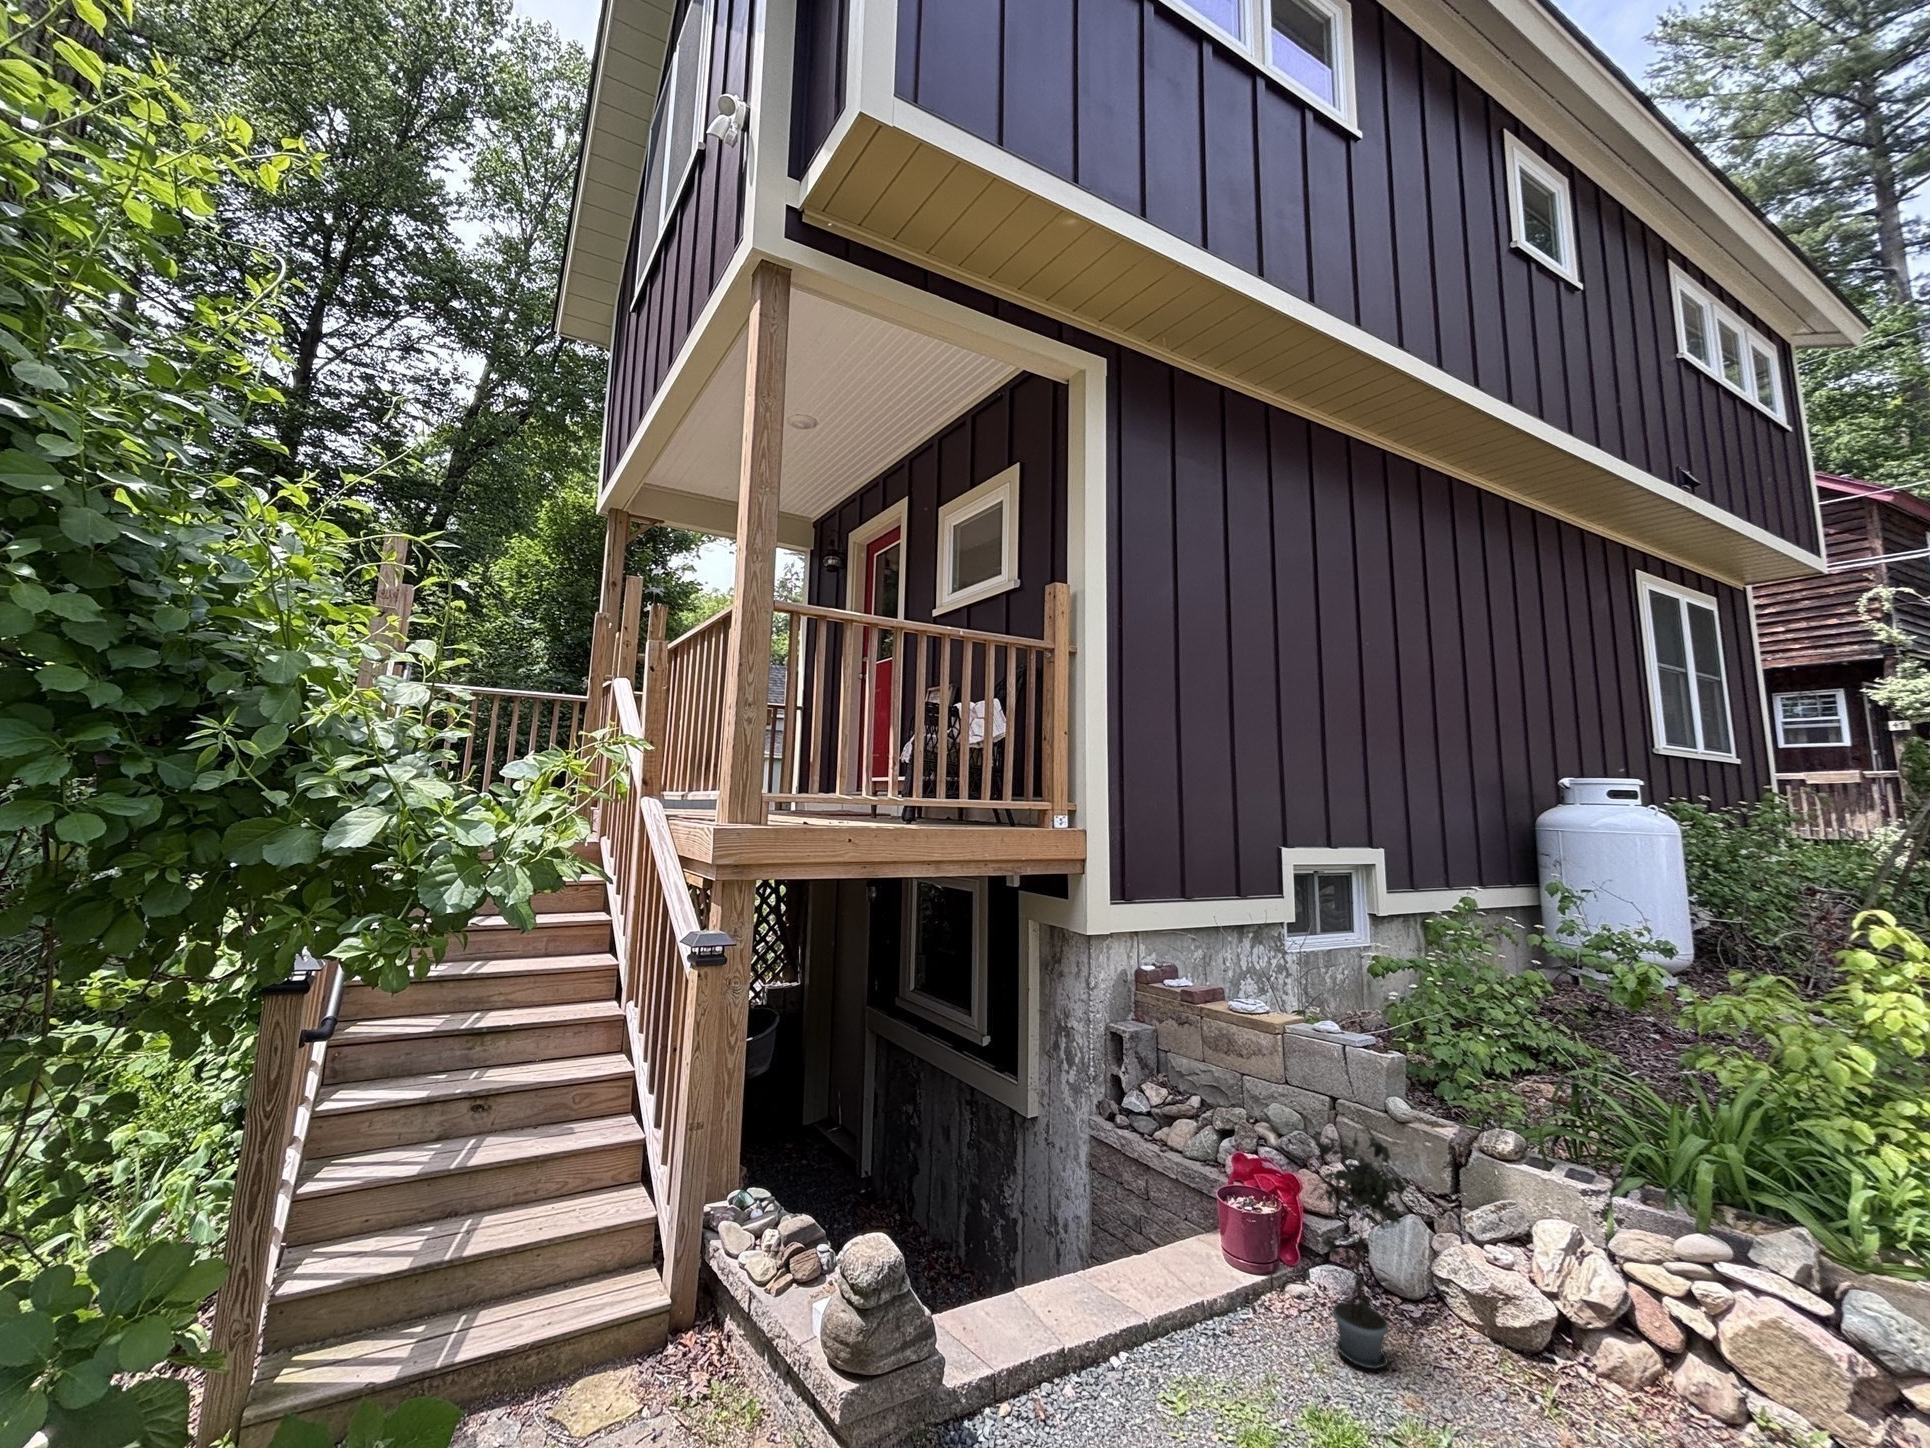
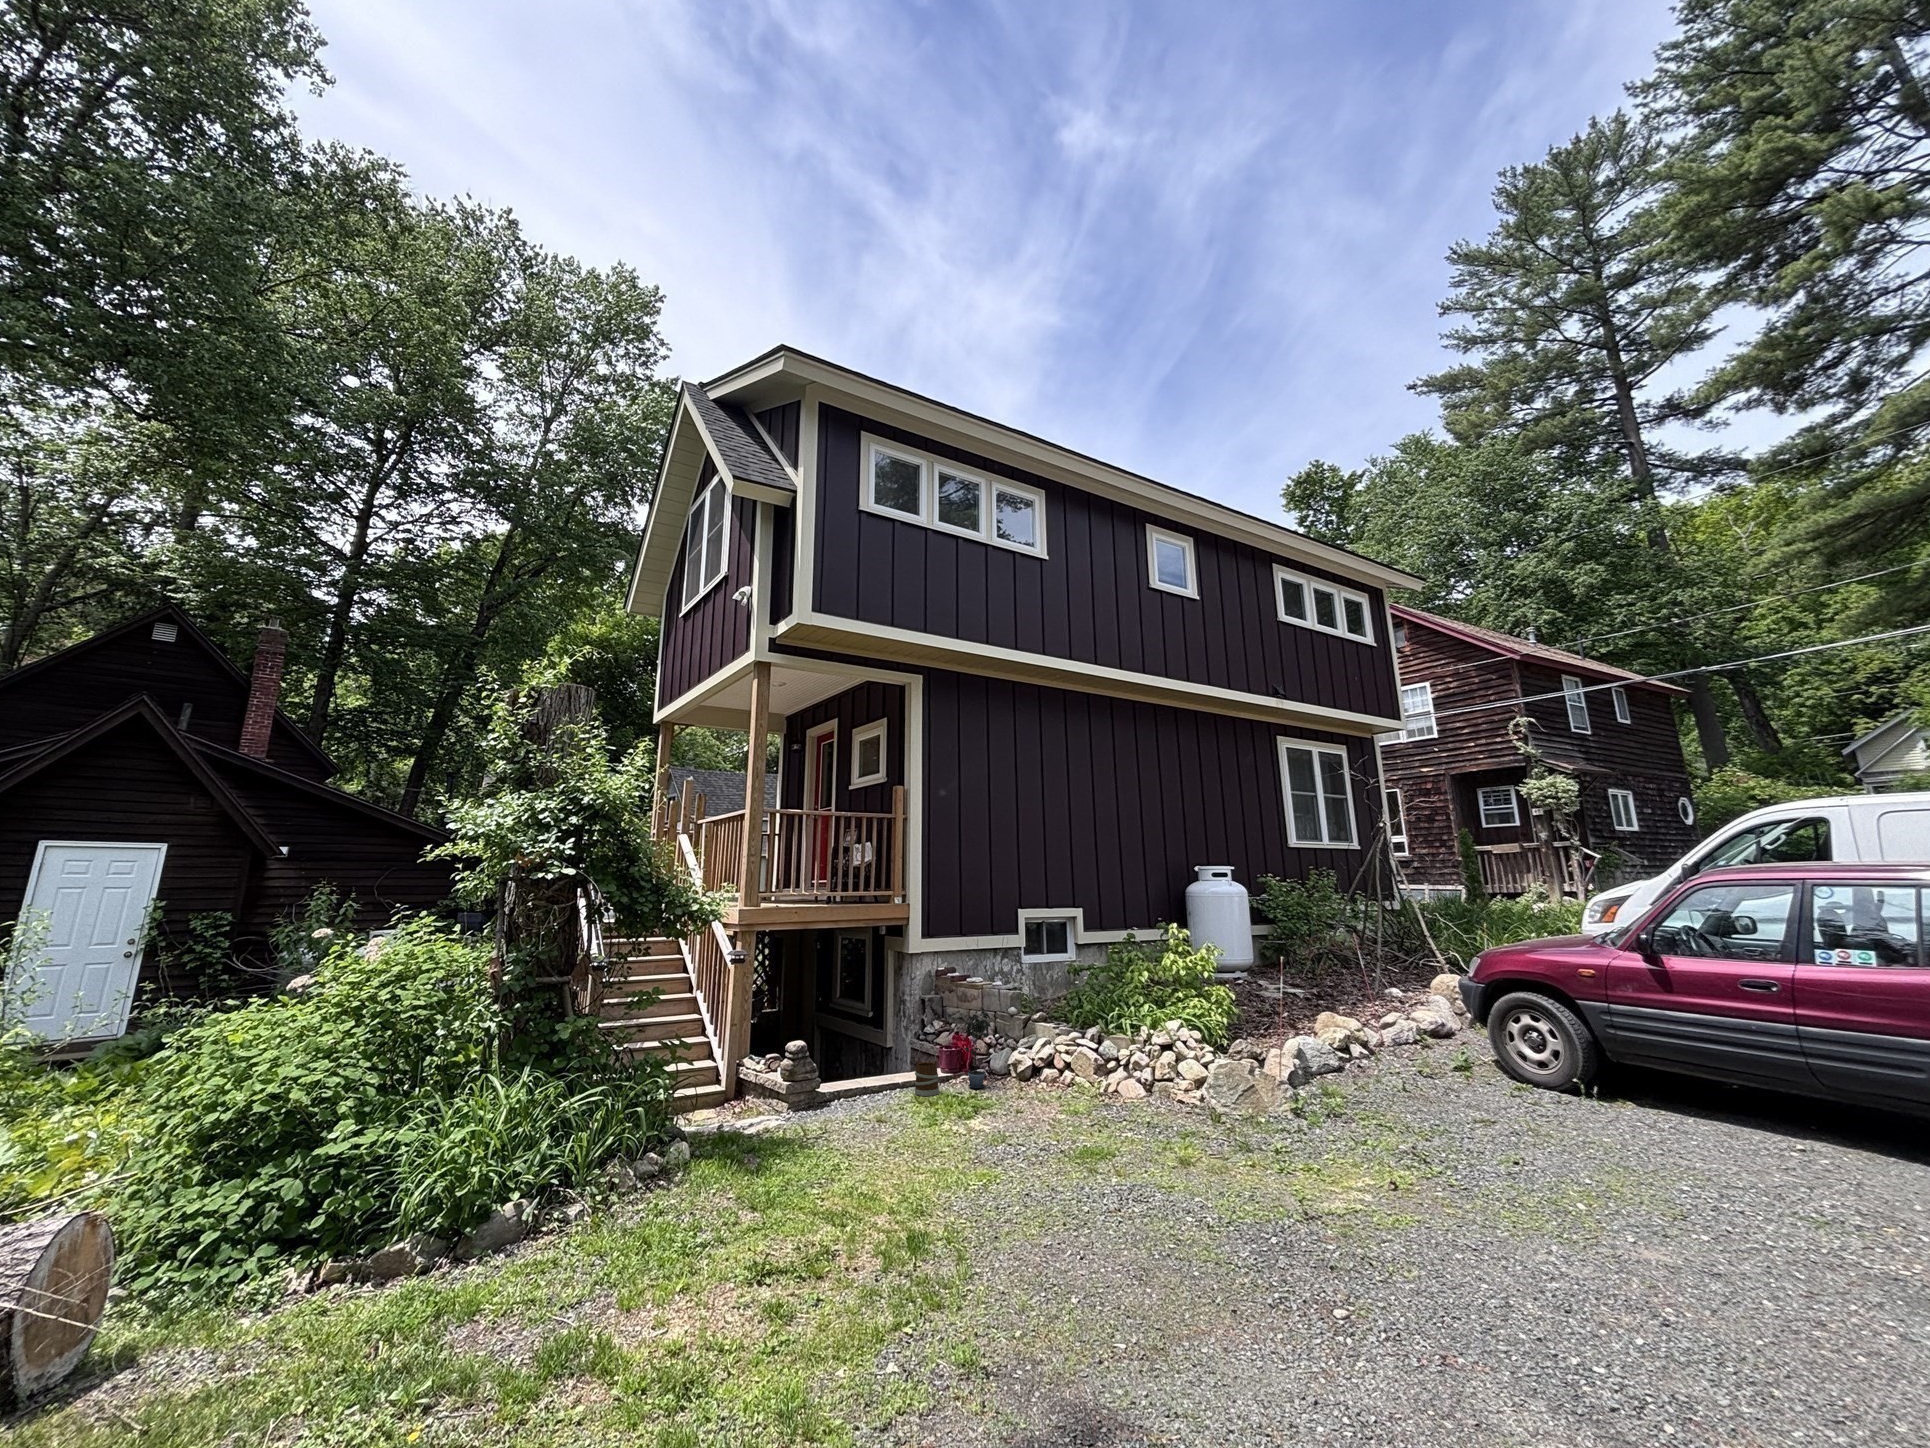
wooden bucket: none [1191,1238,1268,1402] -> present [915,1046,939,1096]

